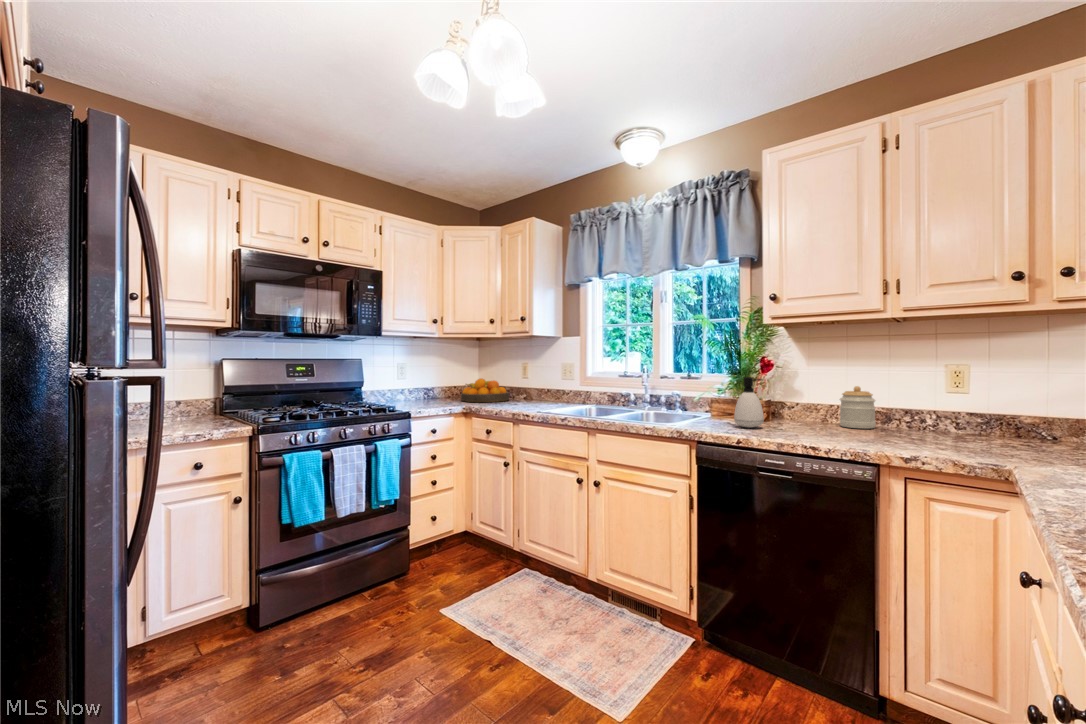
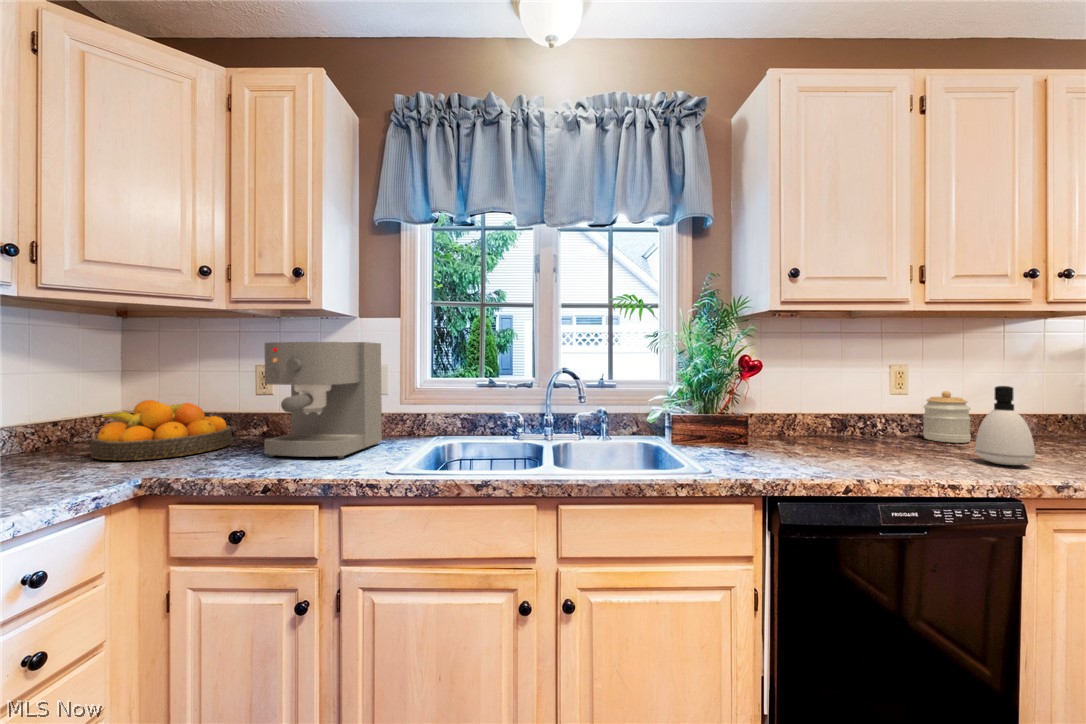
coffee maker: none [507,352,563,407] -> present [264,342,382,458]
soap dispenser: present [734,377,764,428] -> present [975,386,1035,465]
jar: present [840,386,876,429] -> present [923,391,971,443]

